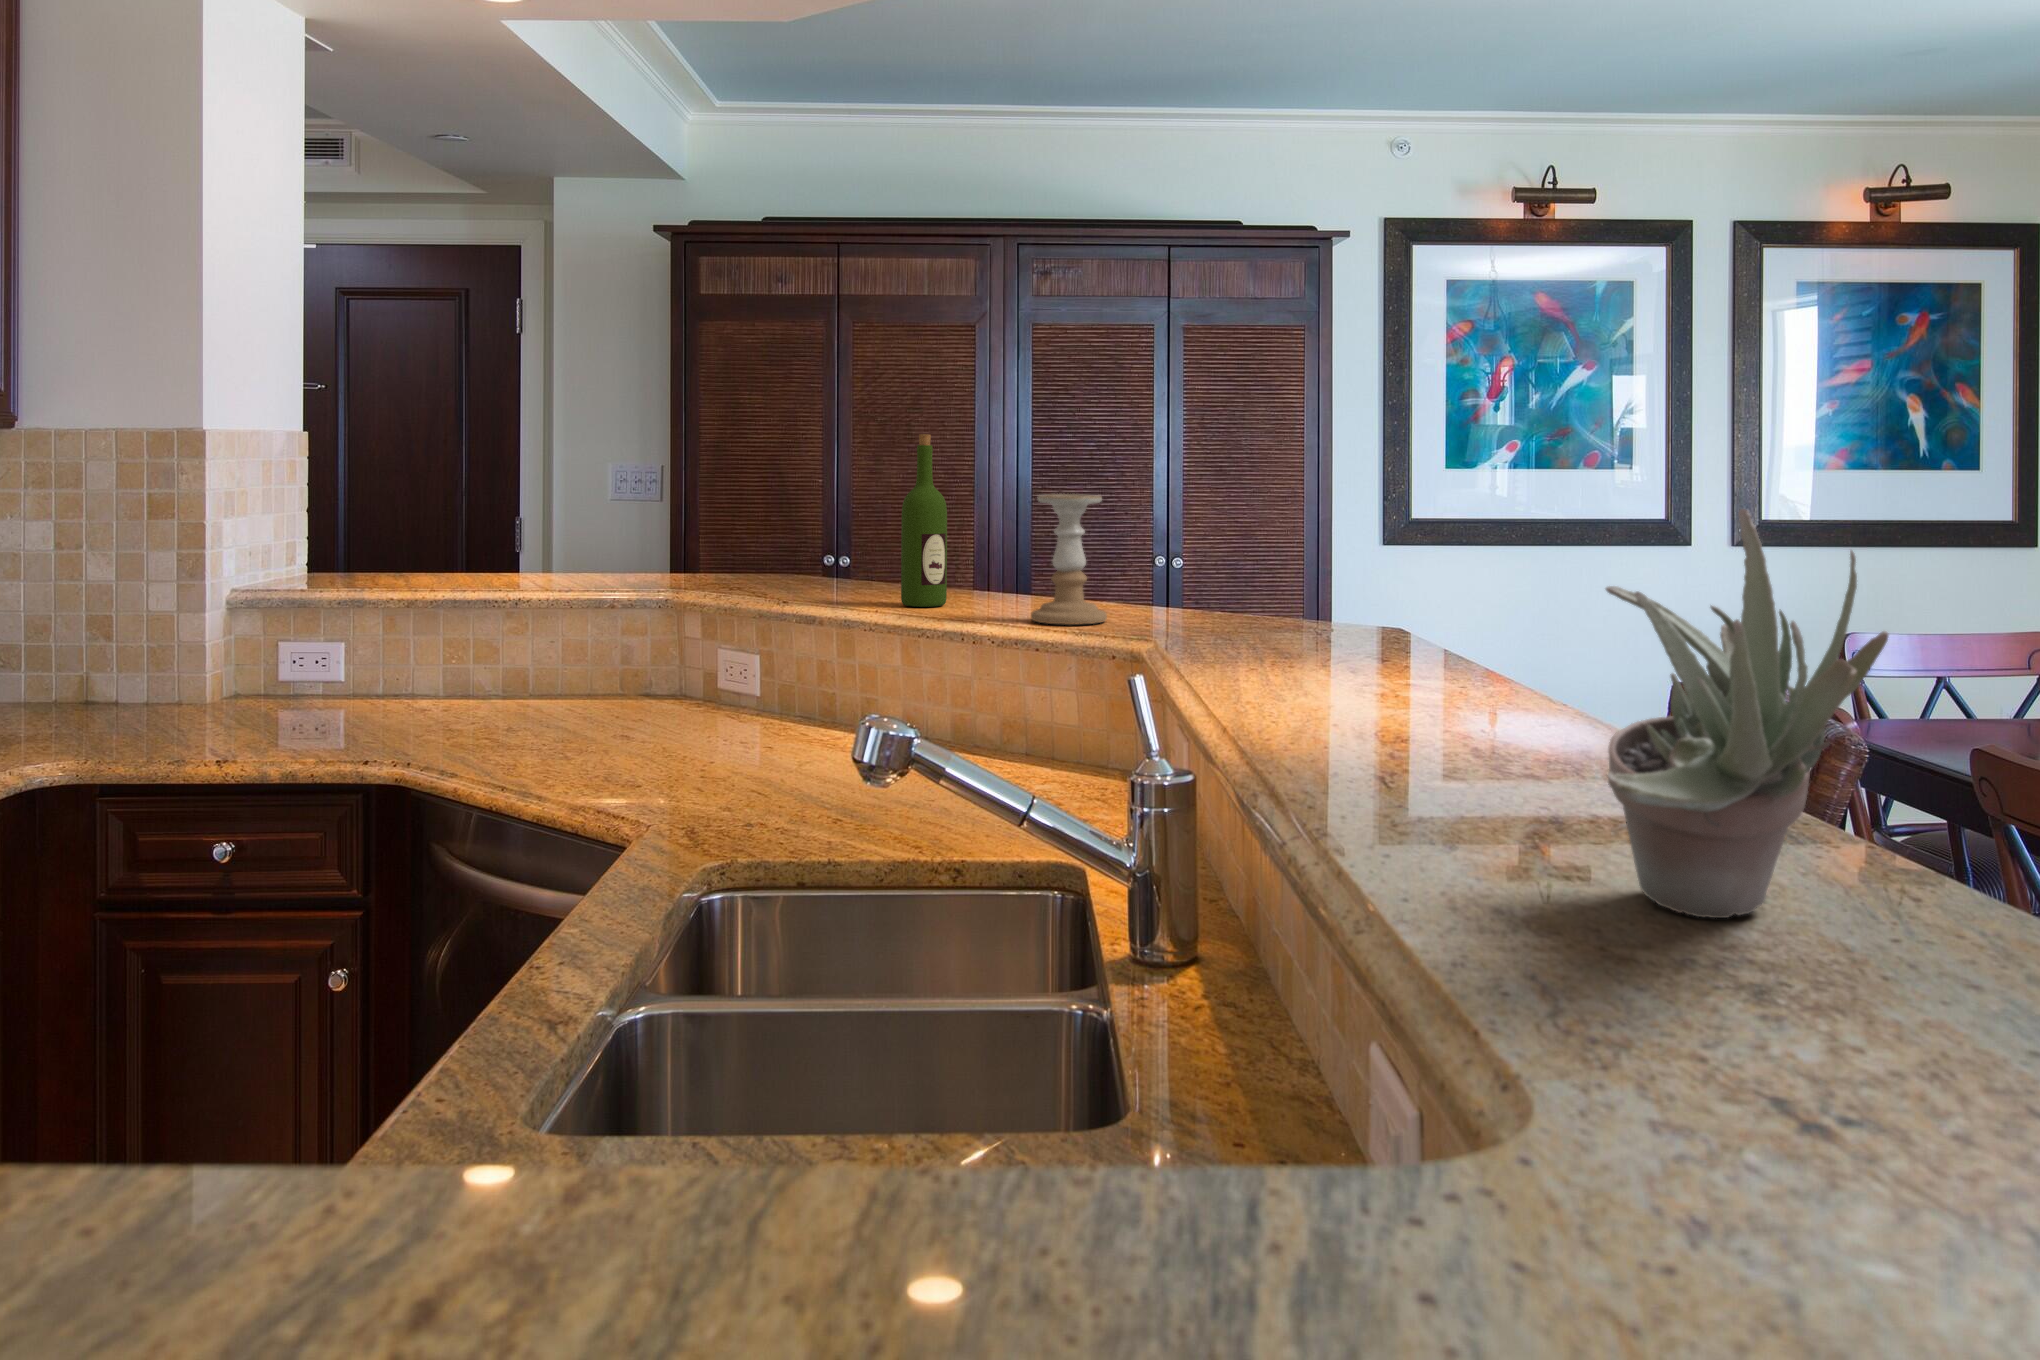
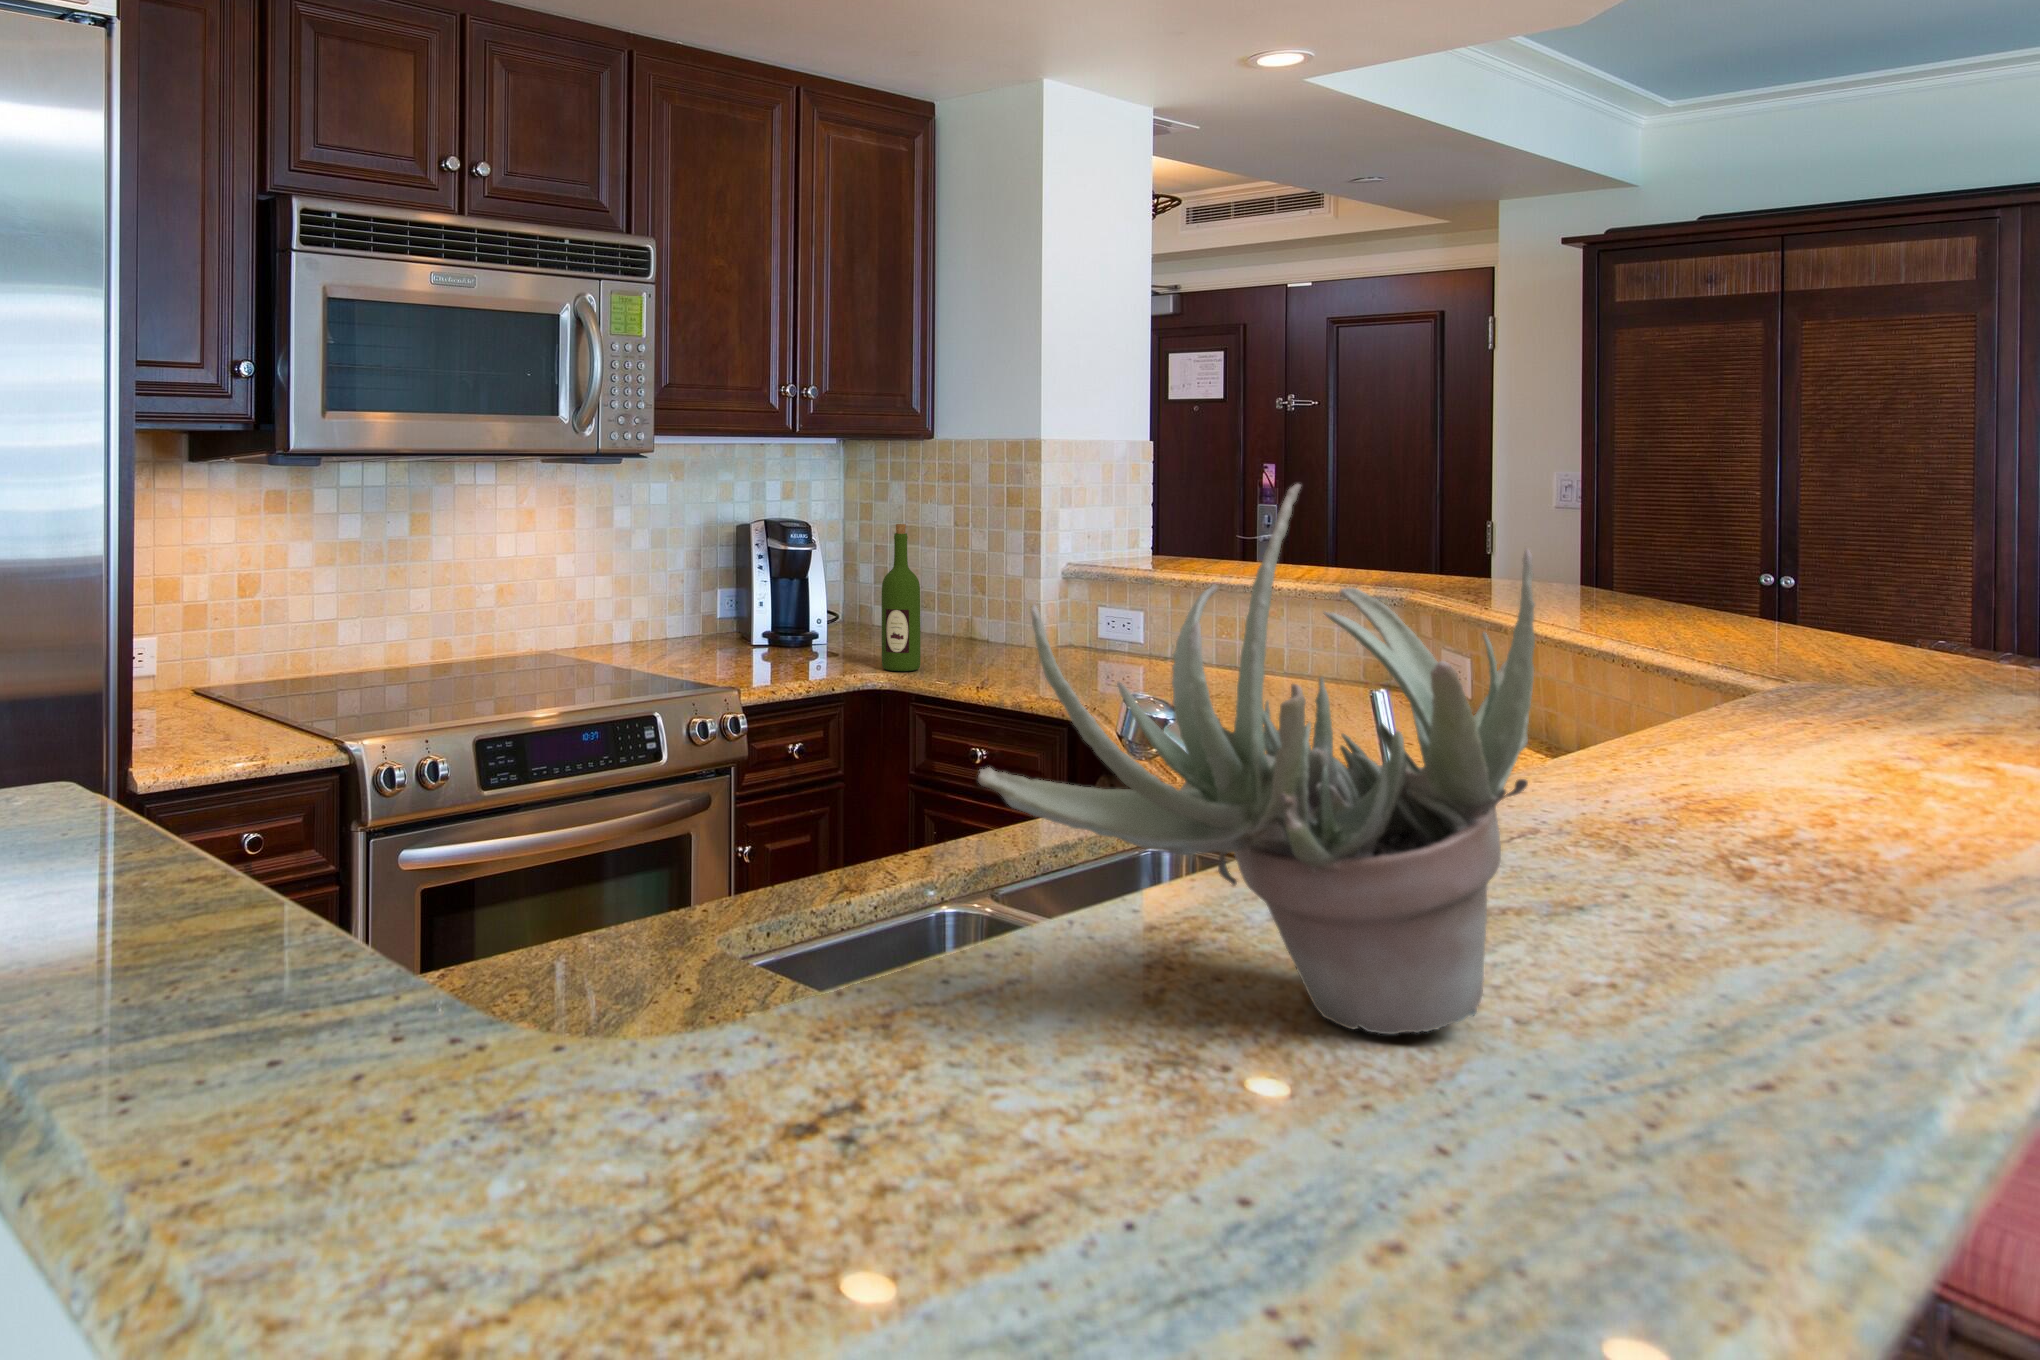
wine bottle: present [901,434,947,607] -> present [882,524,921,671]
candle holder: present [1031,494,1107,625] -> none [1741,498,1864,666]

